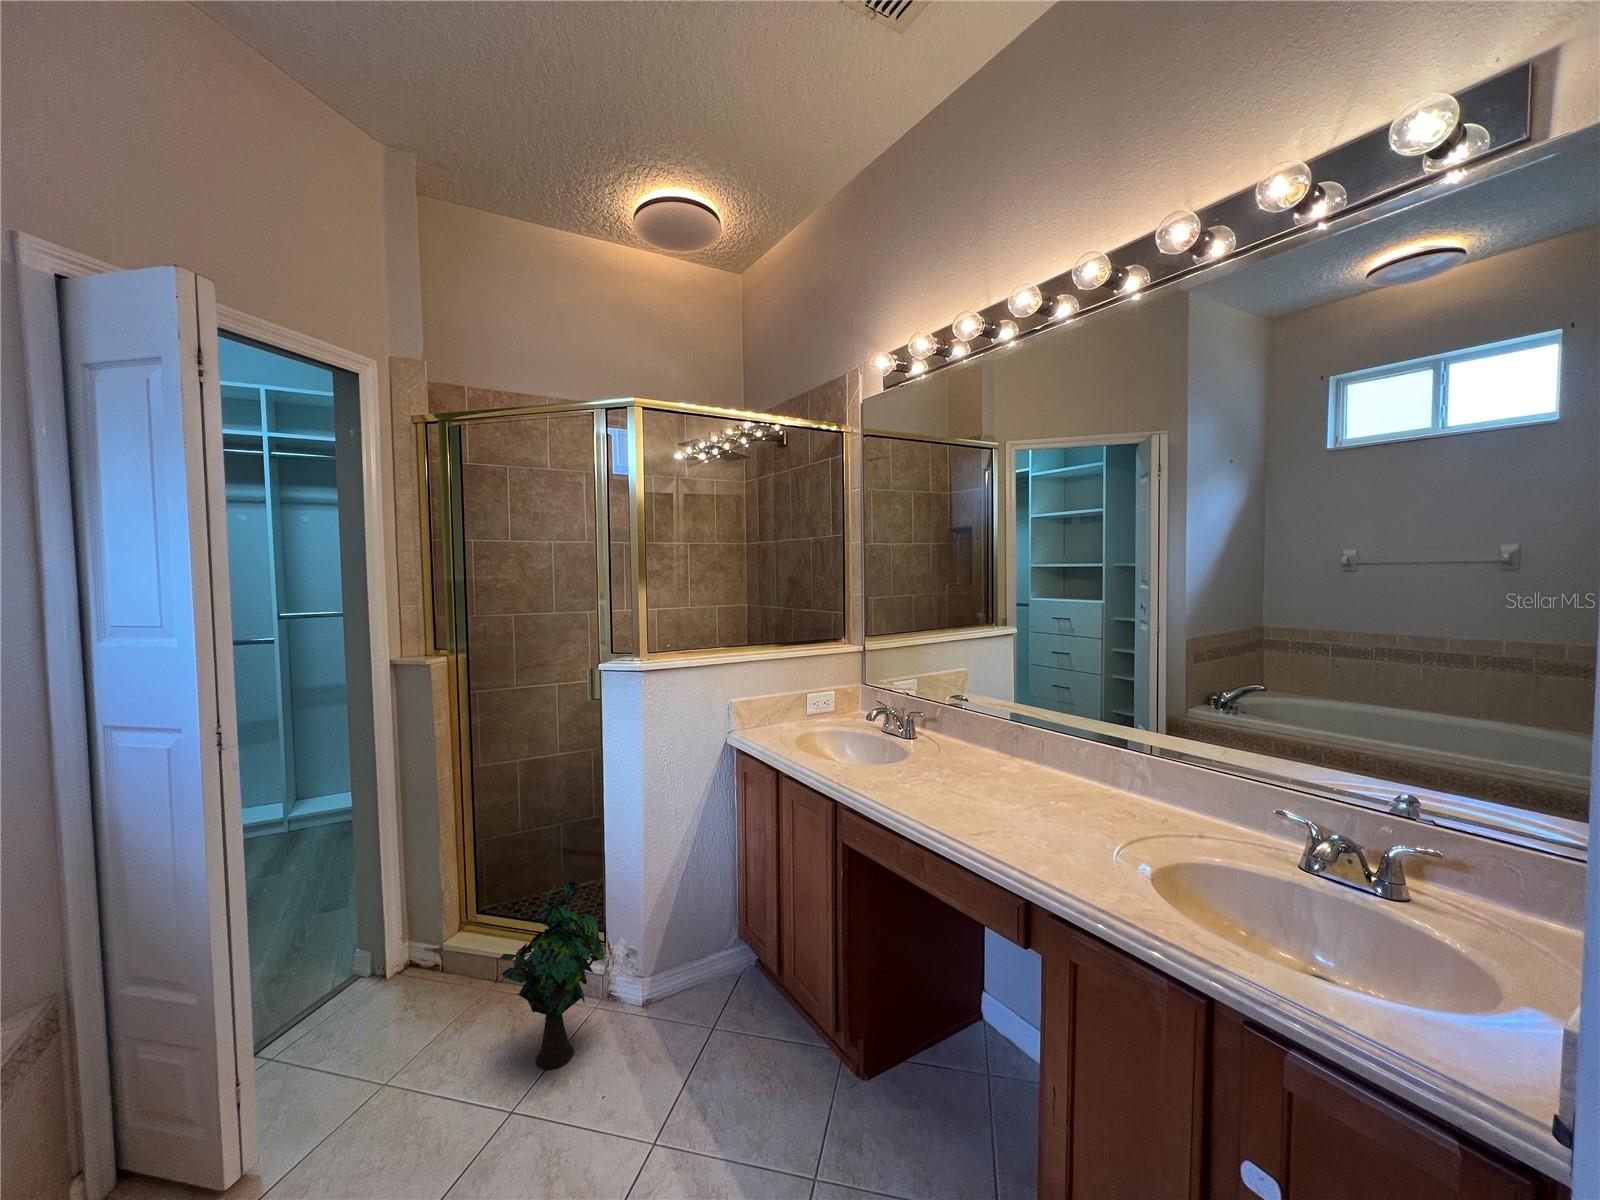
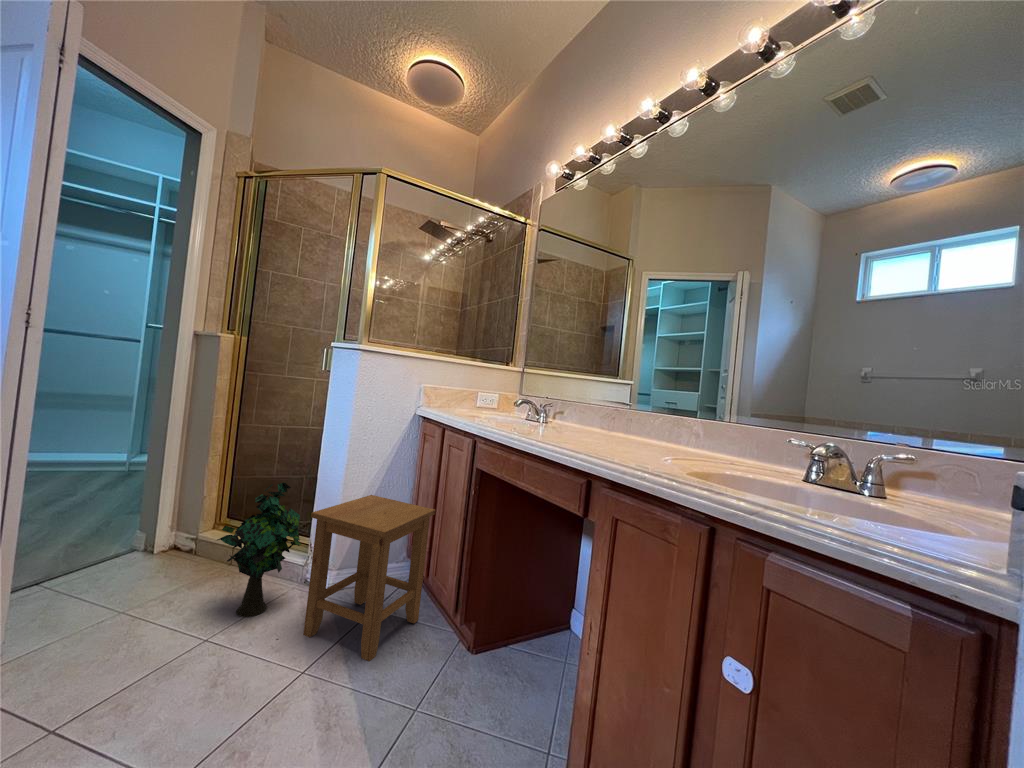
stool: none [626,873,784,1119] -> present [303,495,436,661]

